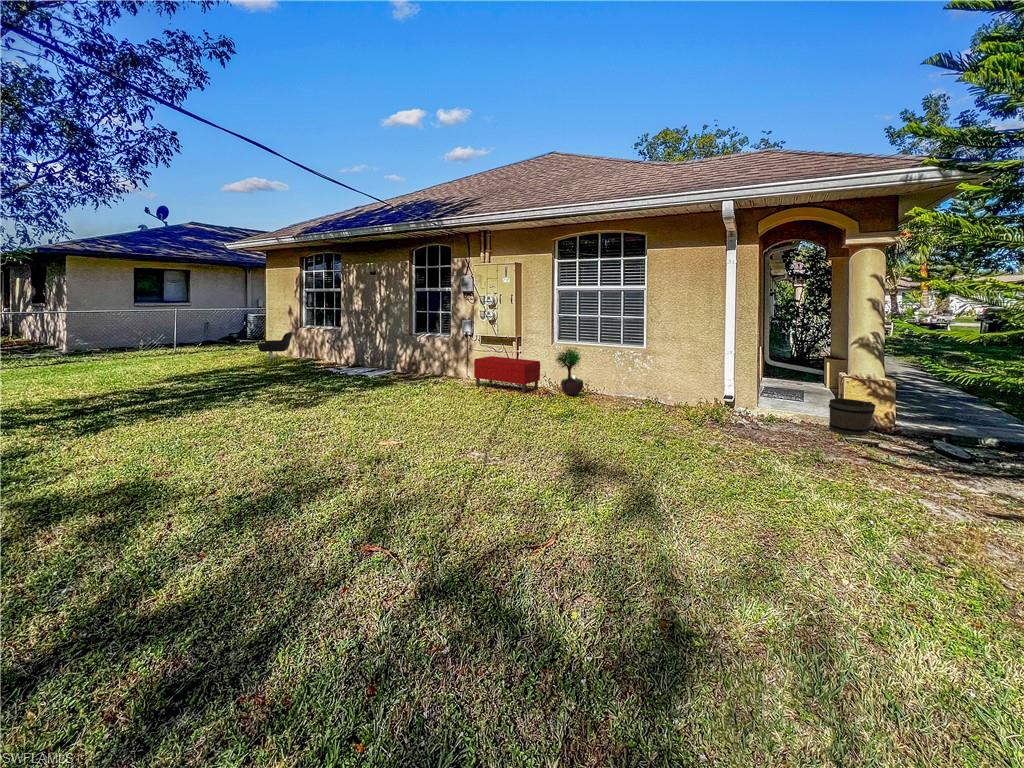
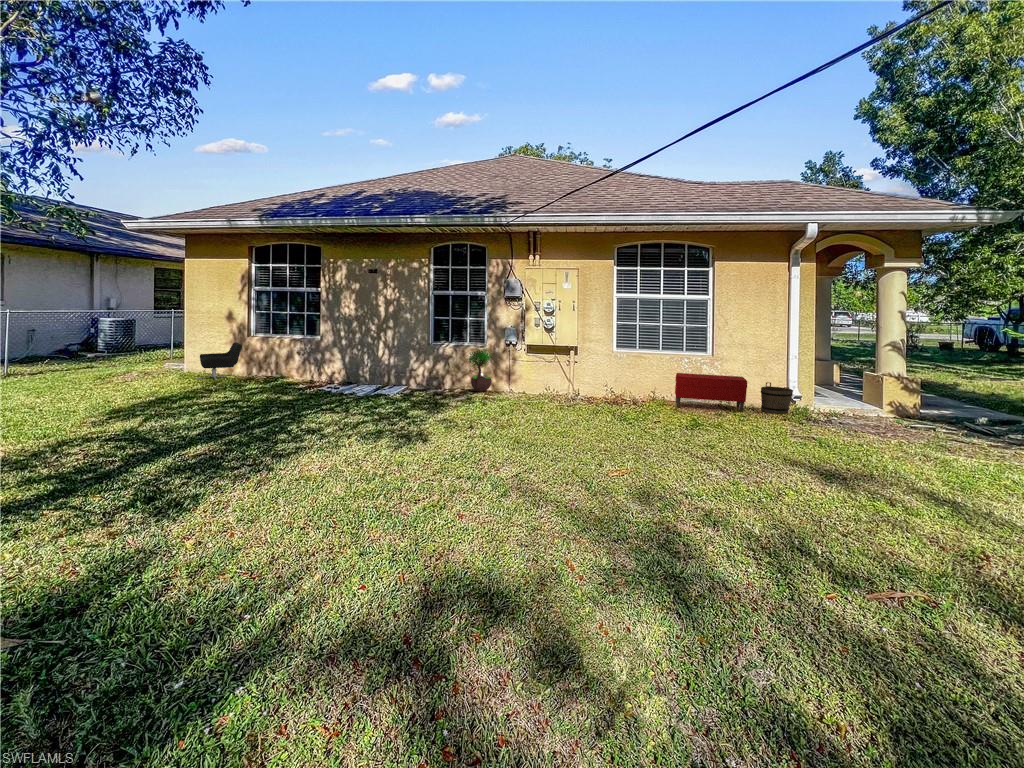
potted tree: present [555,349,583,395] -> present [467,349,491,392]
bench: present [474,356,540,394] -> present [675,373,747,412]
bucket: present [829,394,876,435] -> present [761,383,793,413]

